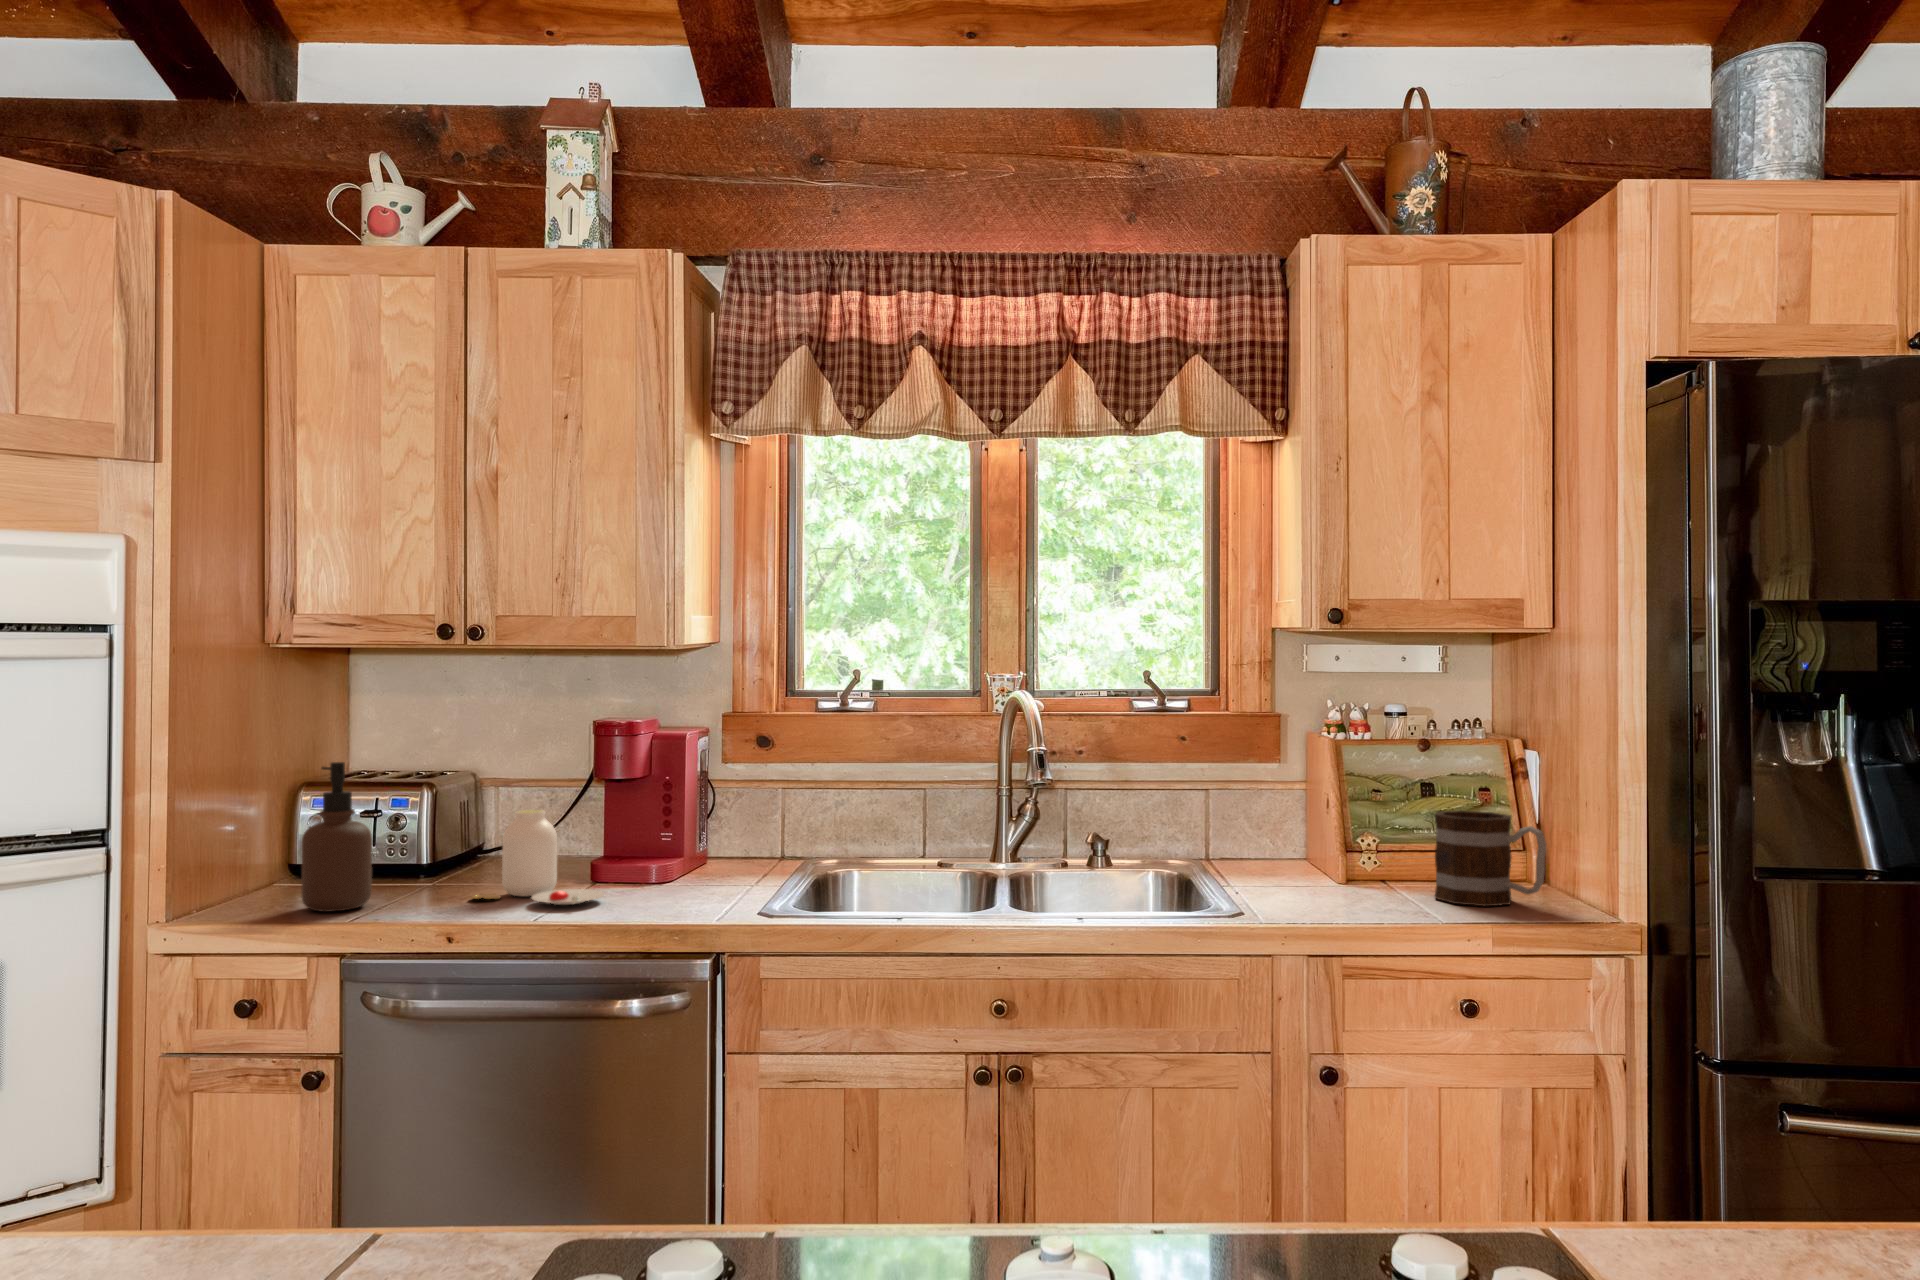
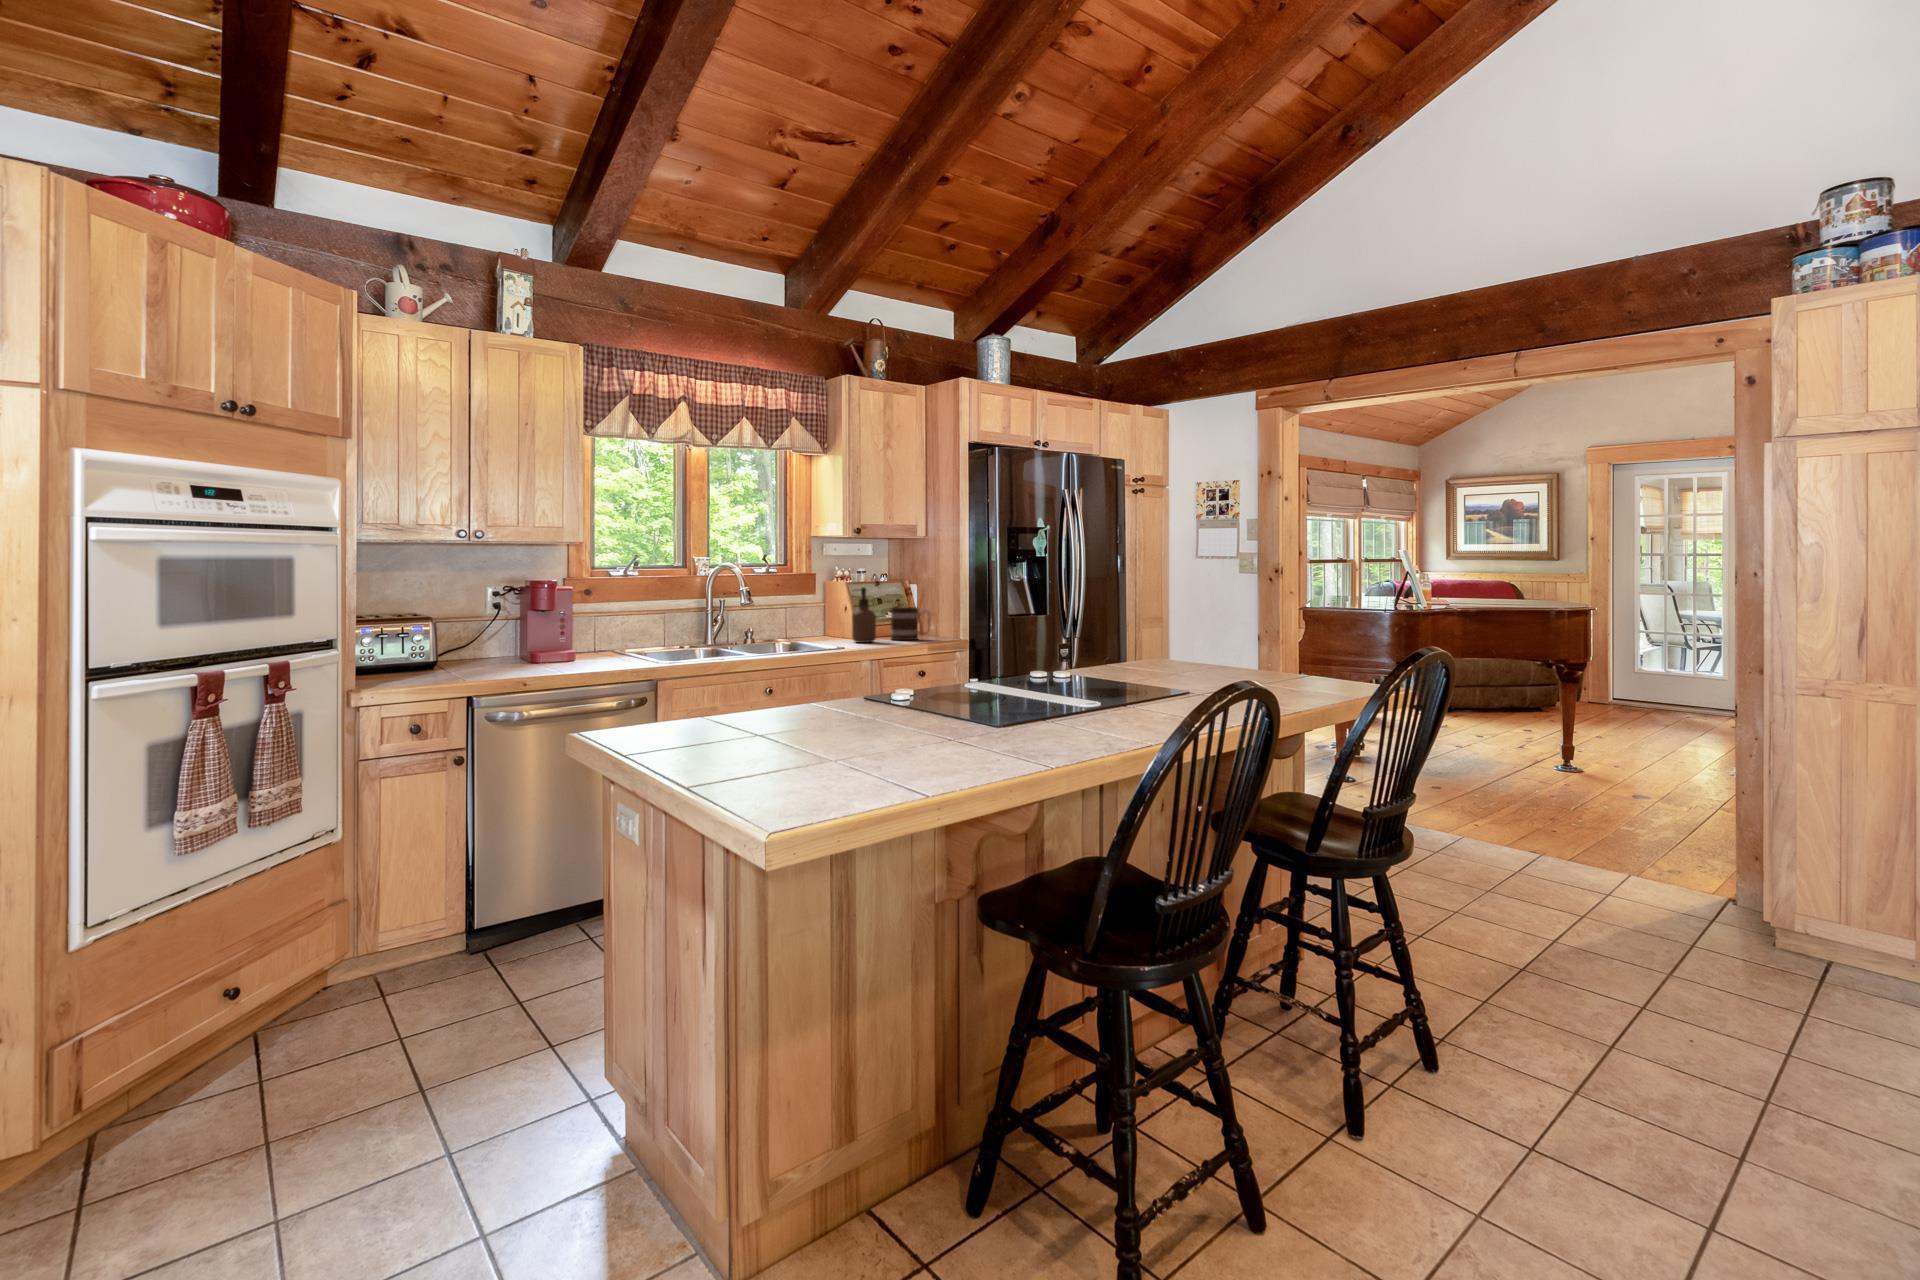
soap dispenser: present [301,762,372,912] -> present [852,587,876,643]
jar: present [471,810,604,905] -> none [497,620,571,663]

